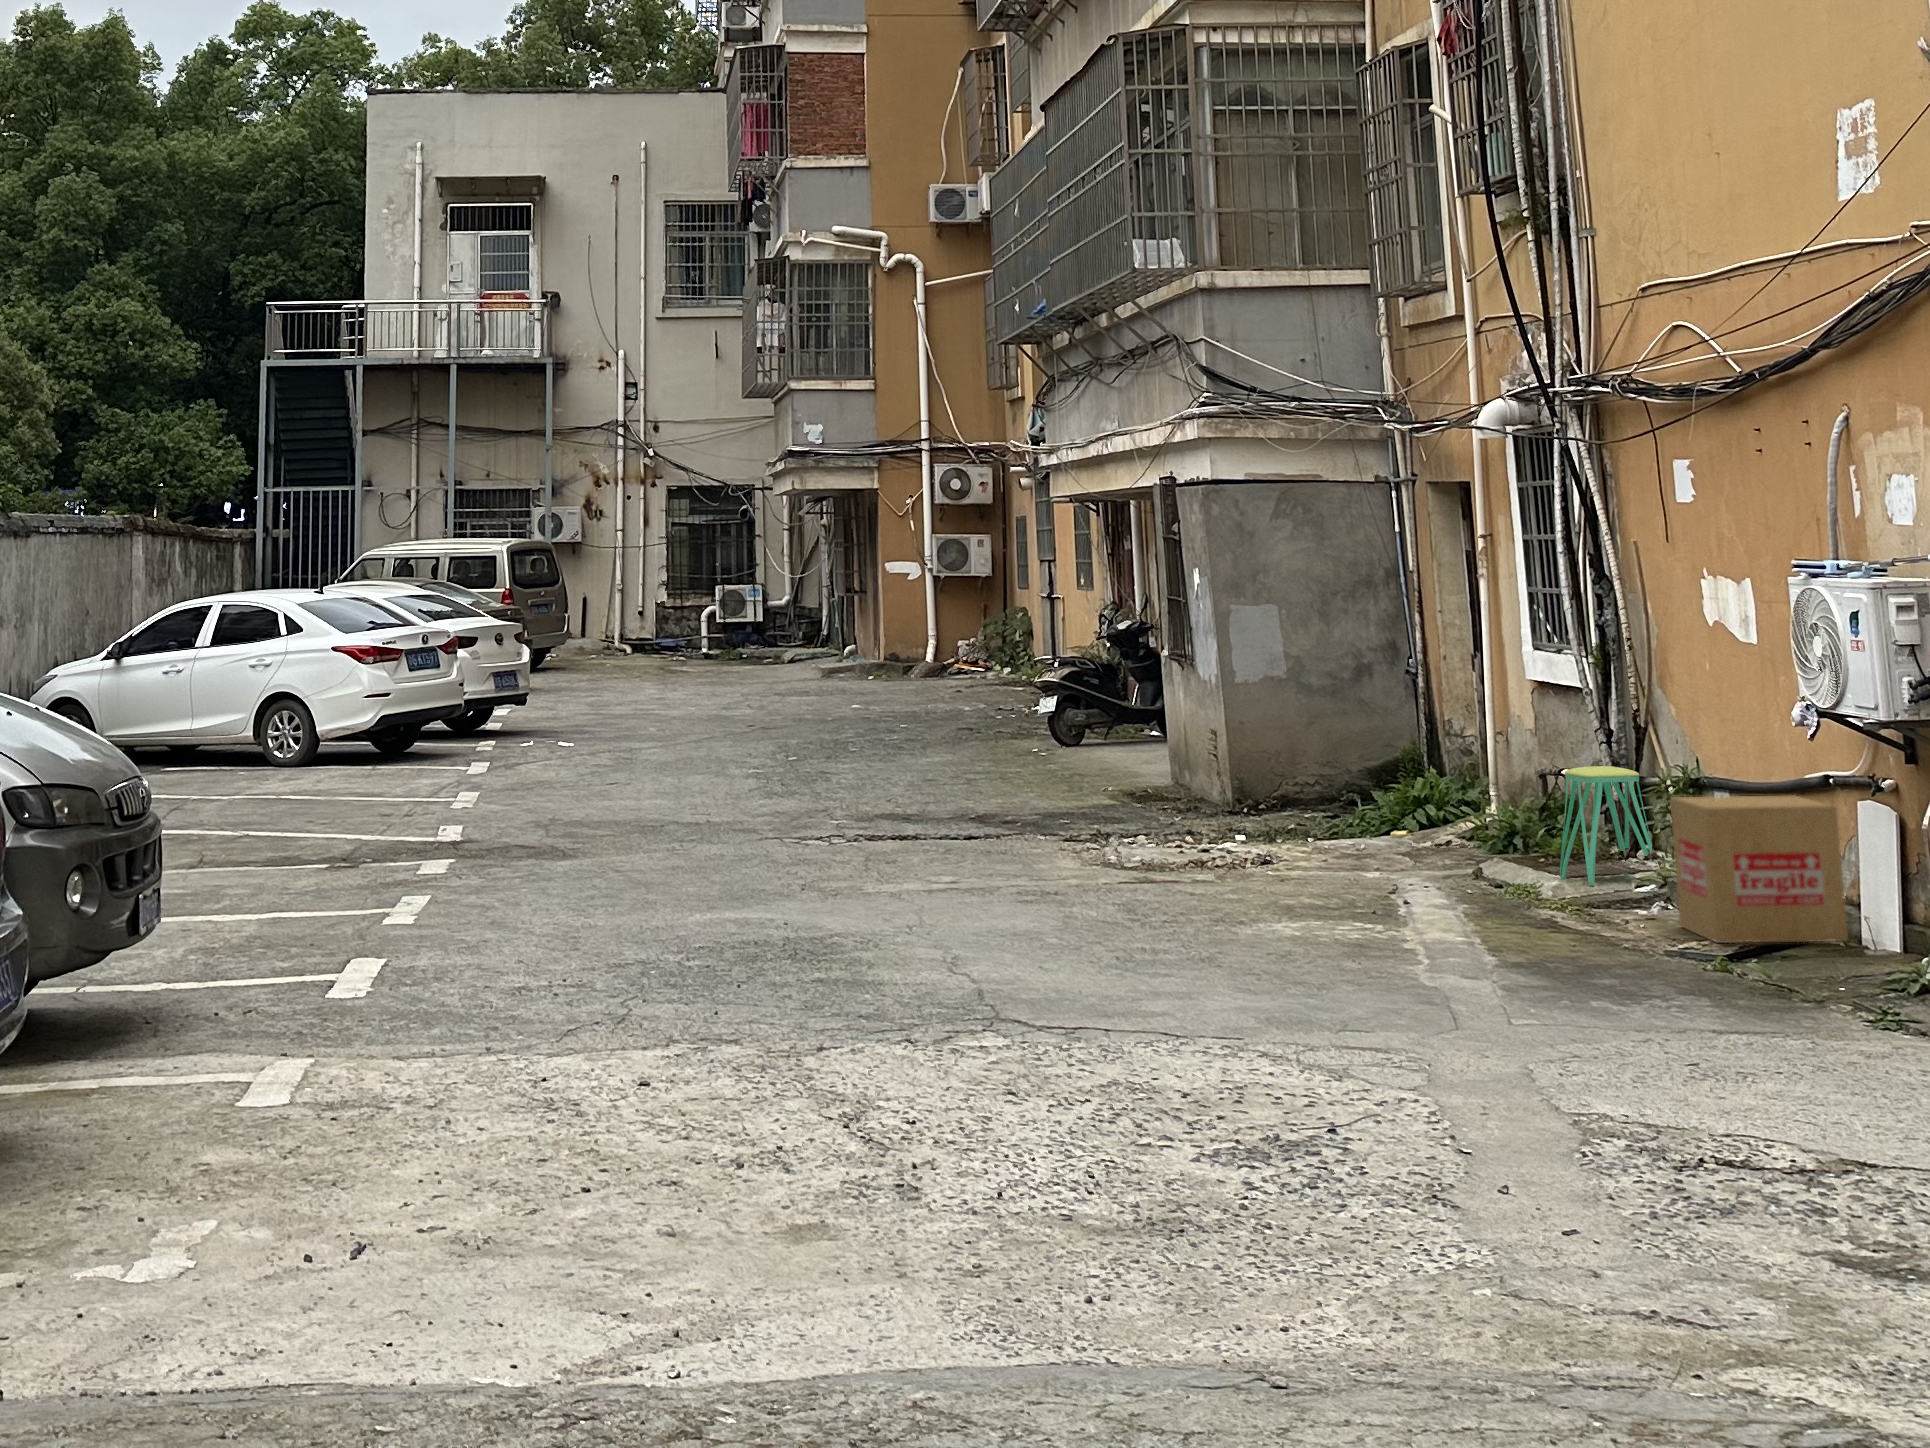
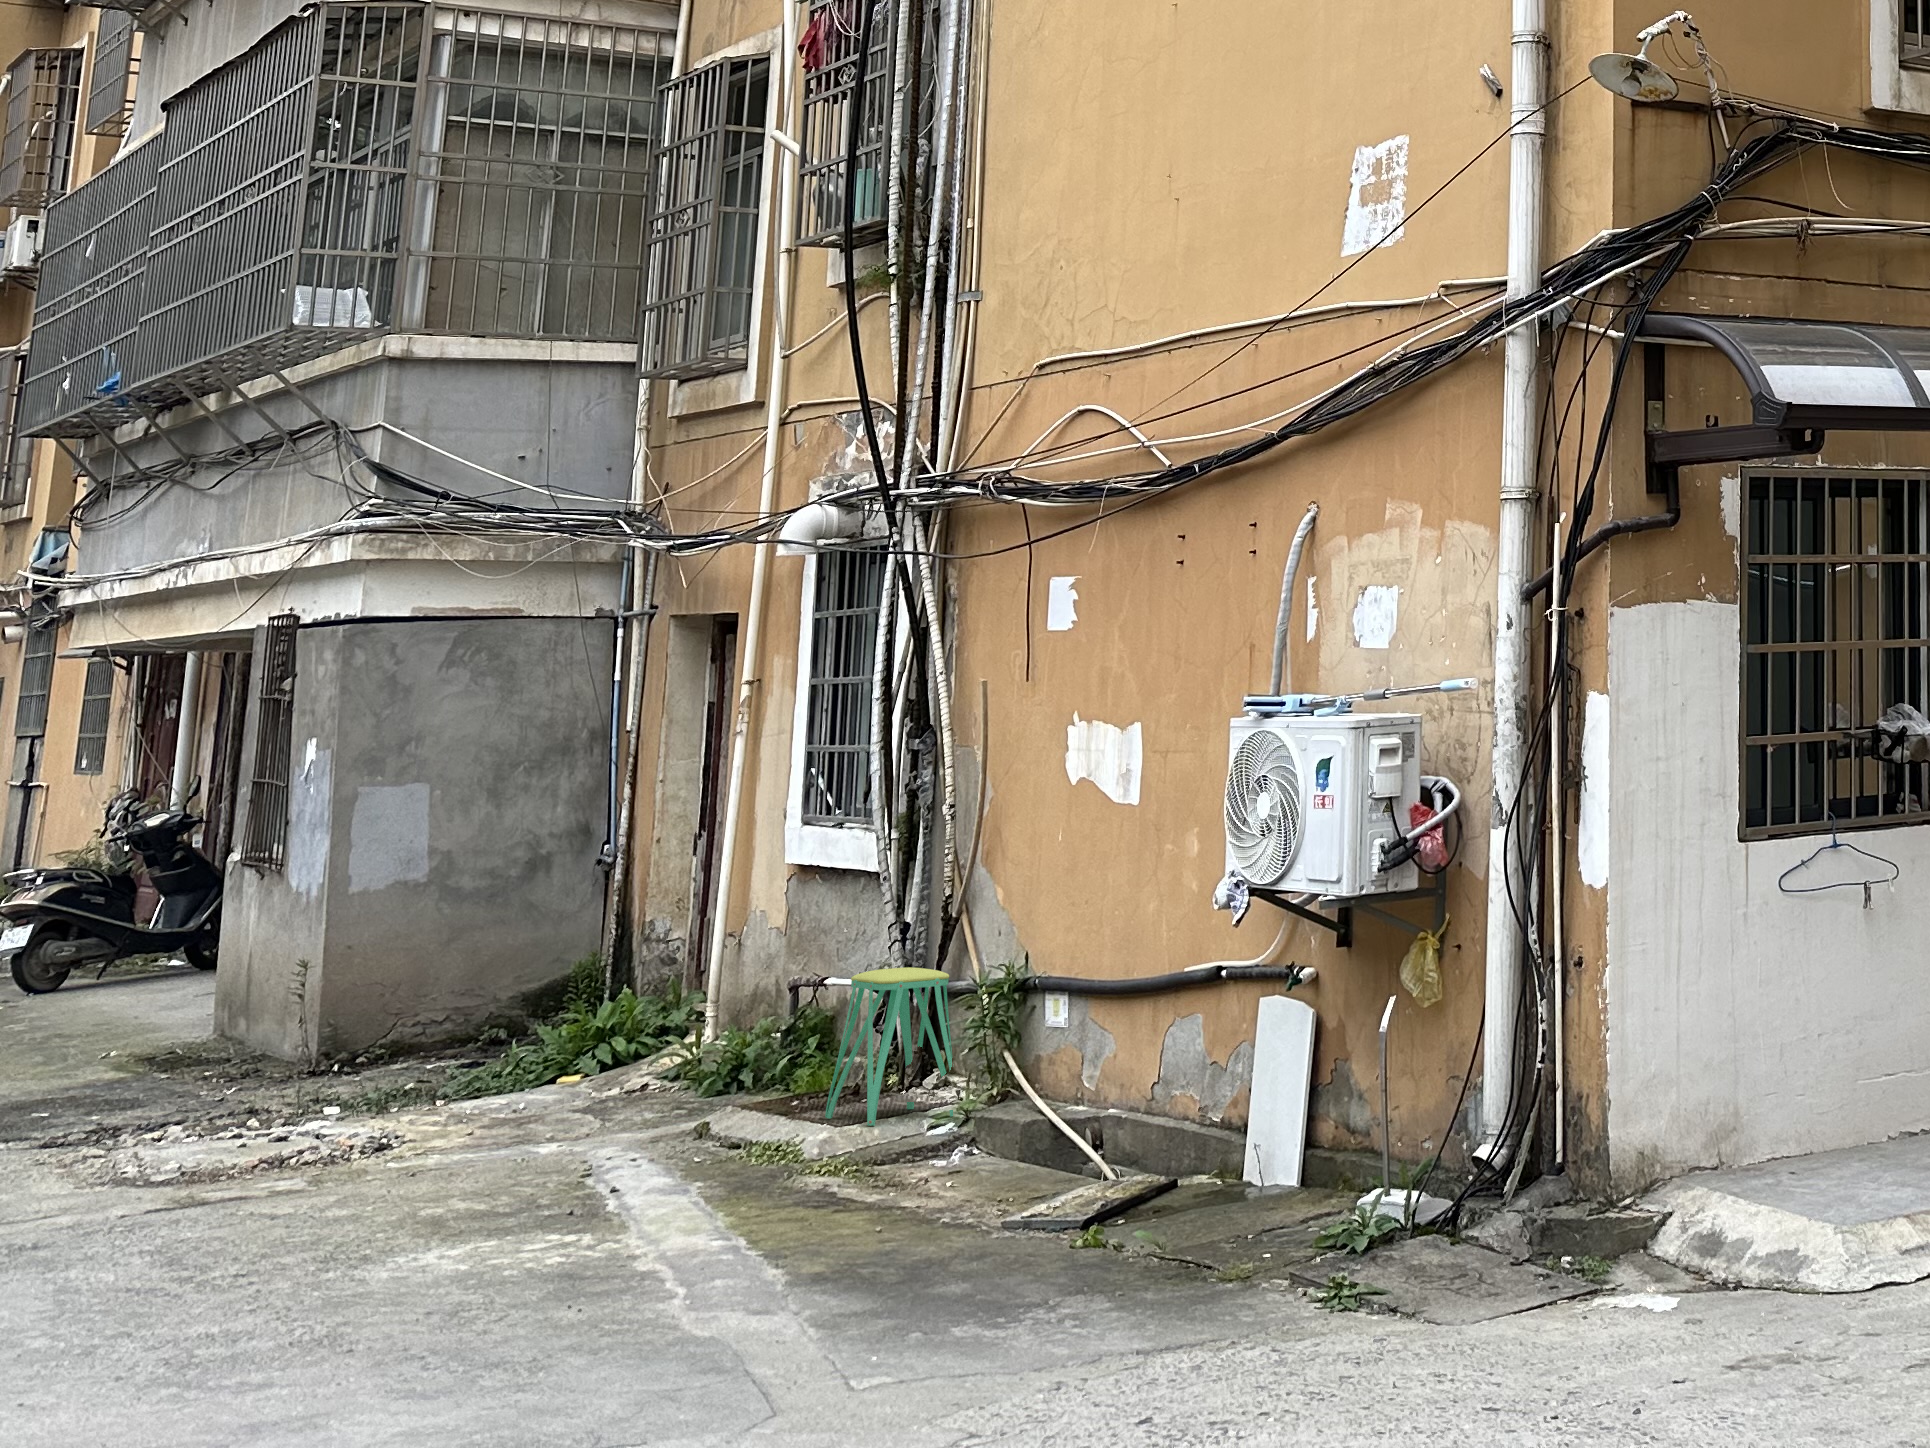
cardboard box: present [1670,795,1848,943] -> none [1014,993,1239,1194]

